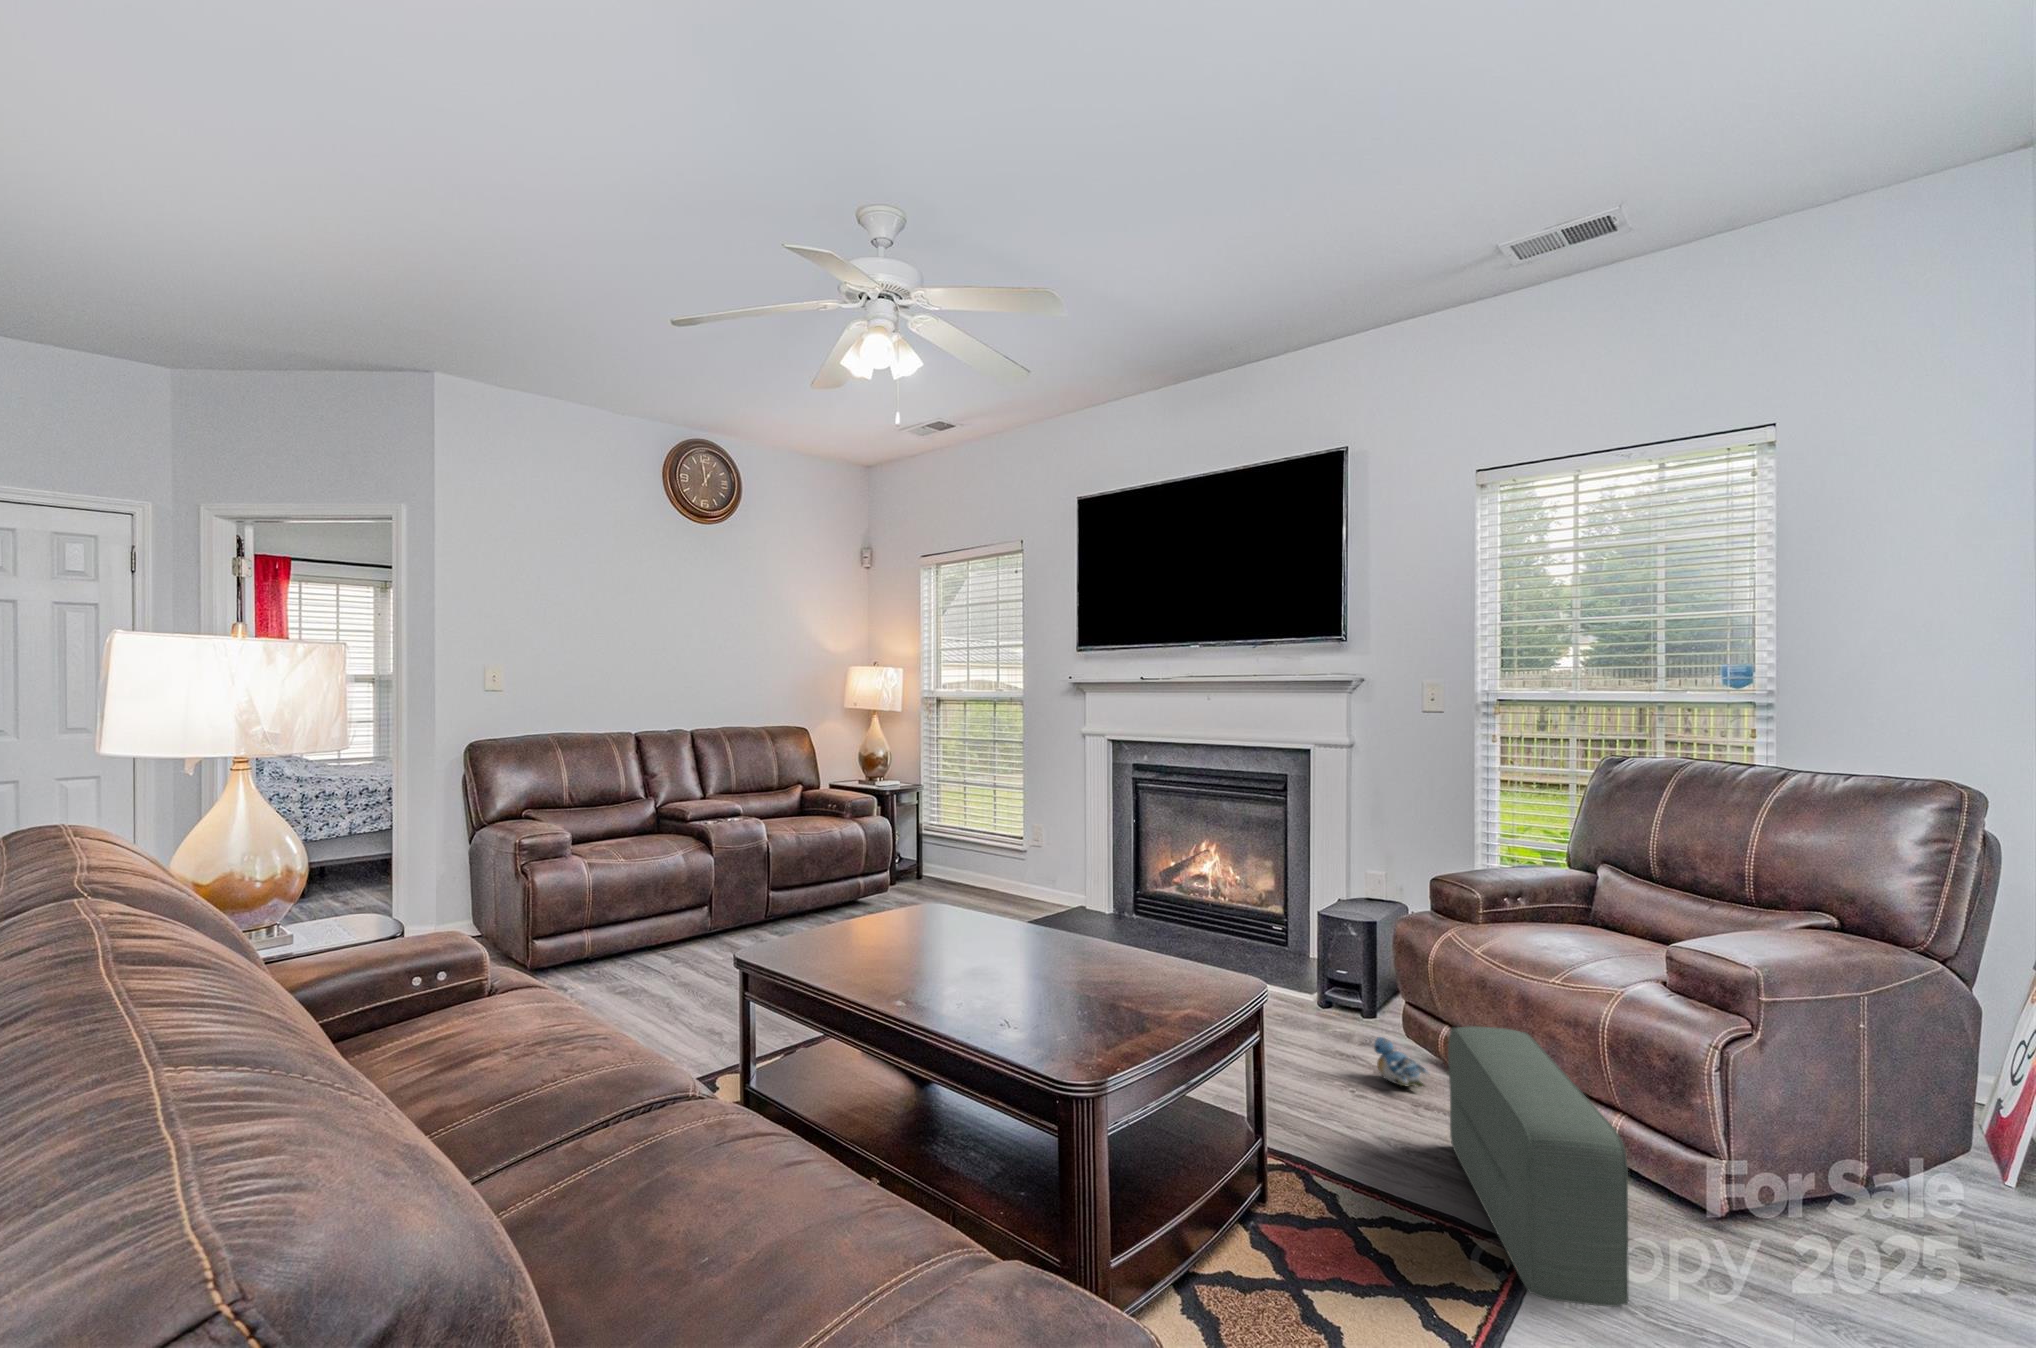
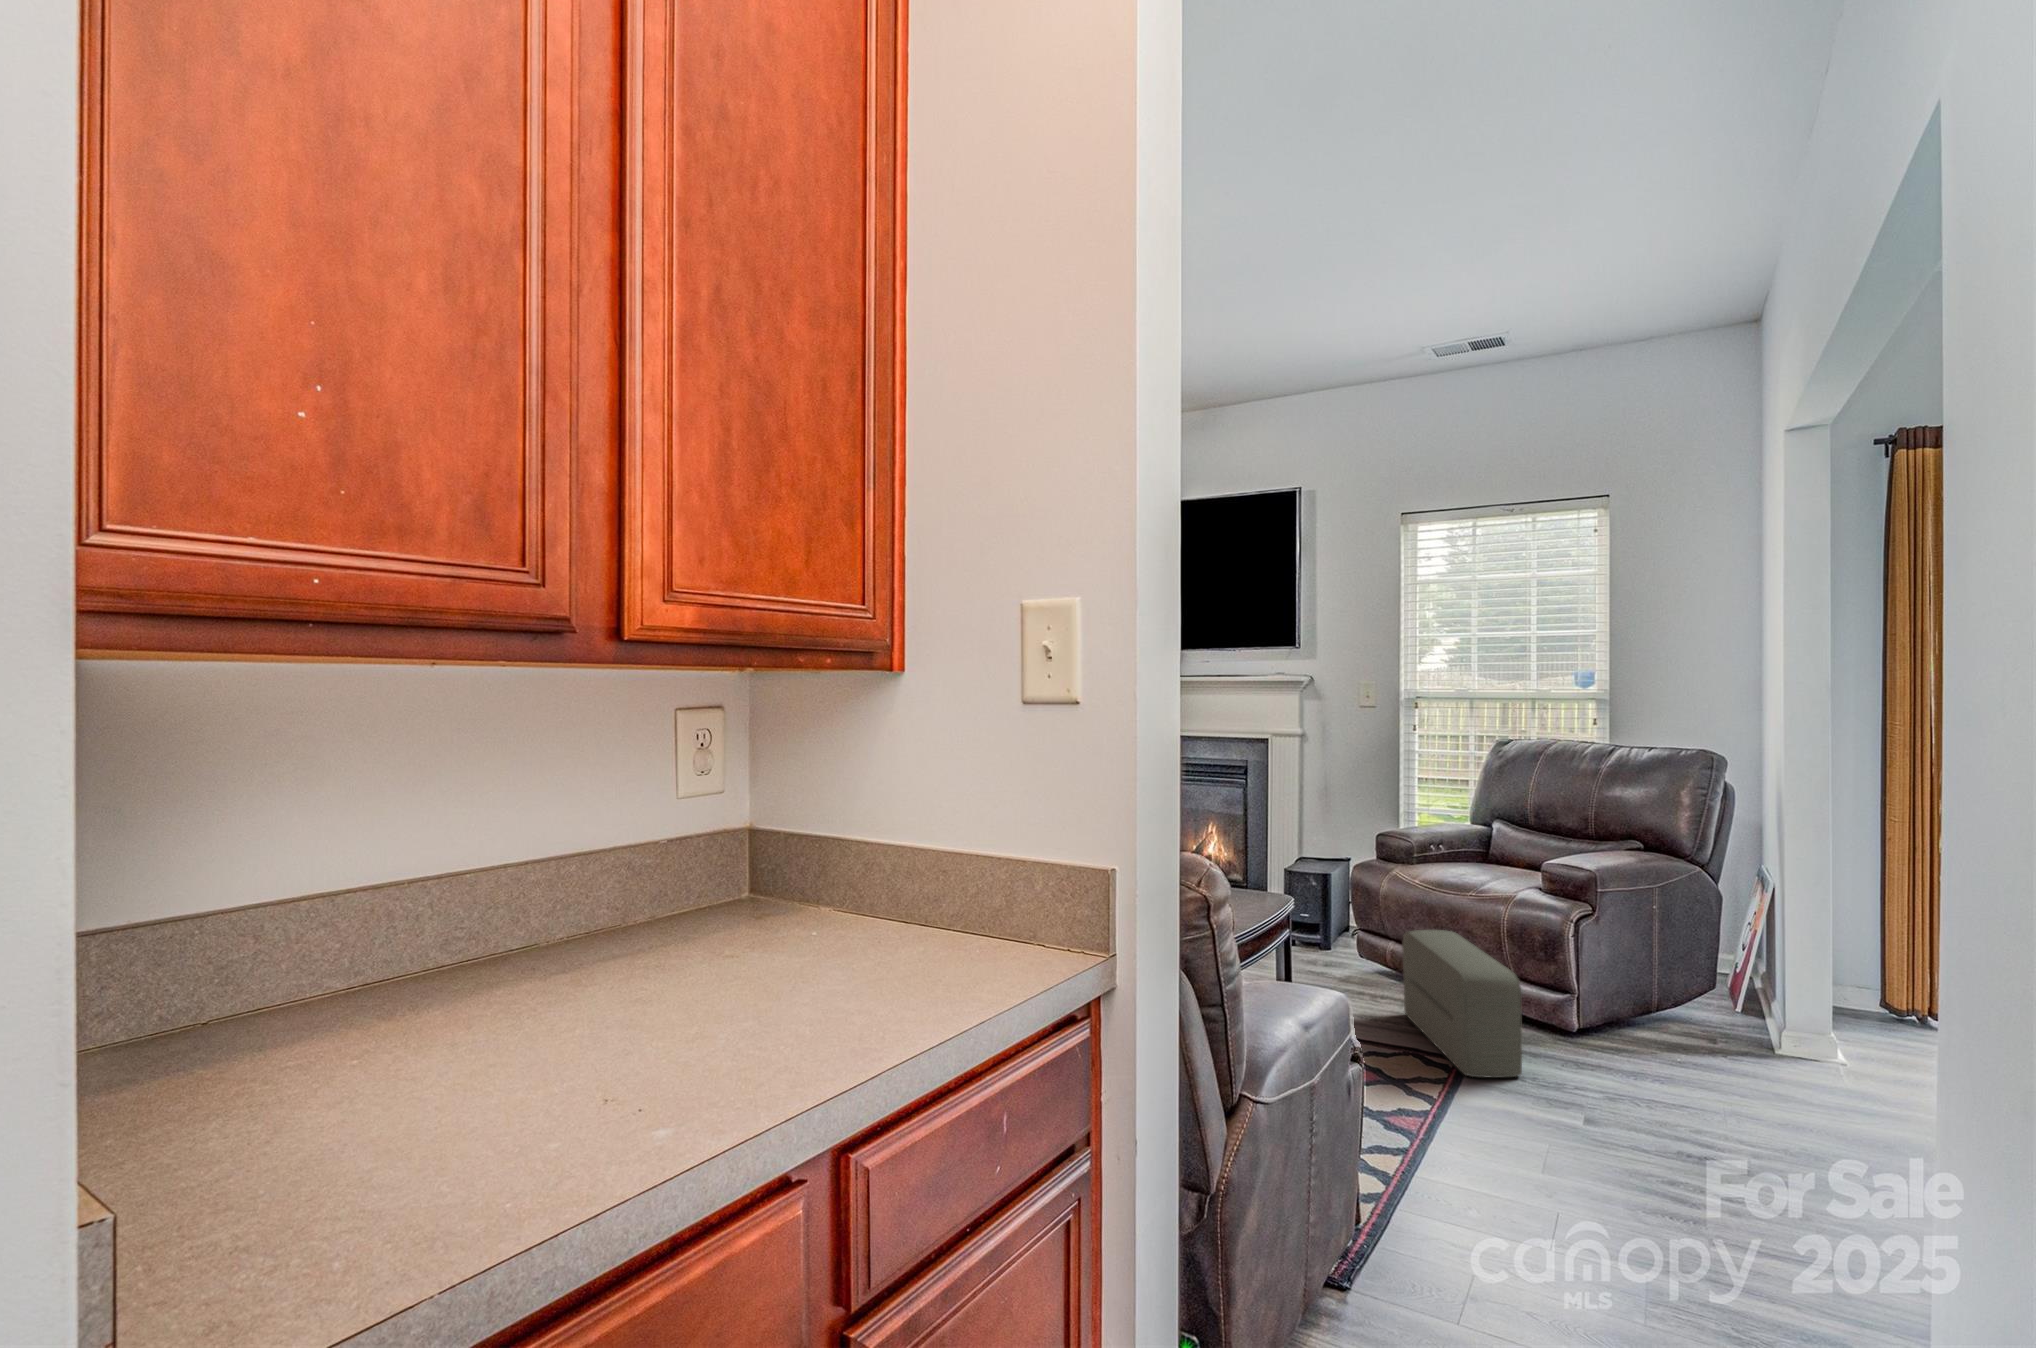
plush toy: present [1374,1037,1429,1087] -> none [1341,952,1382,985]

